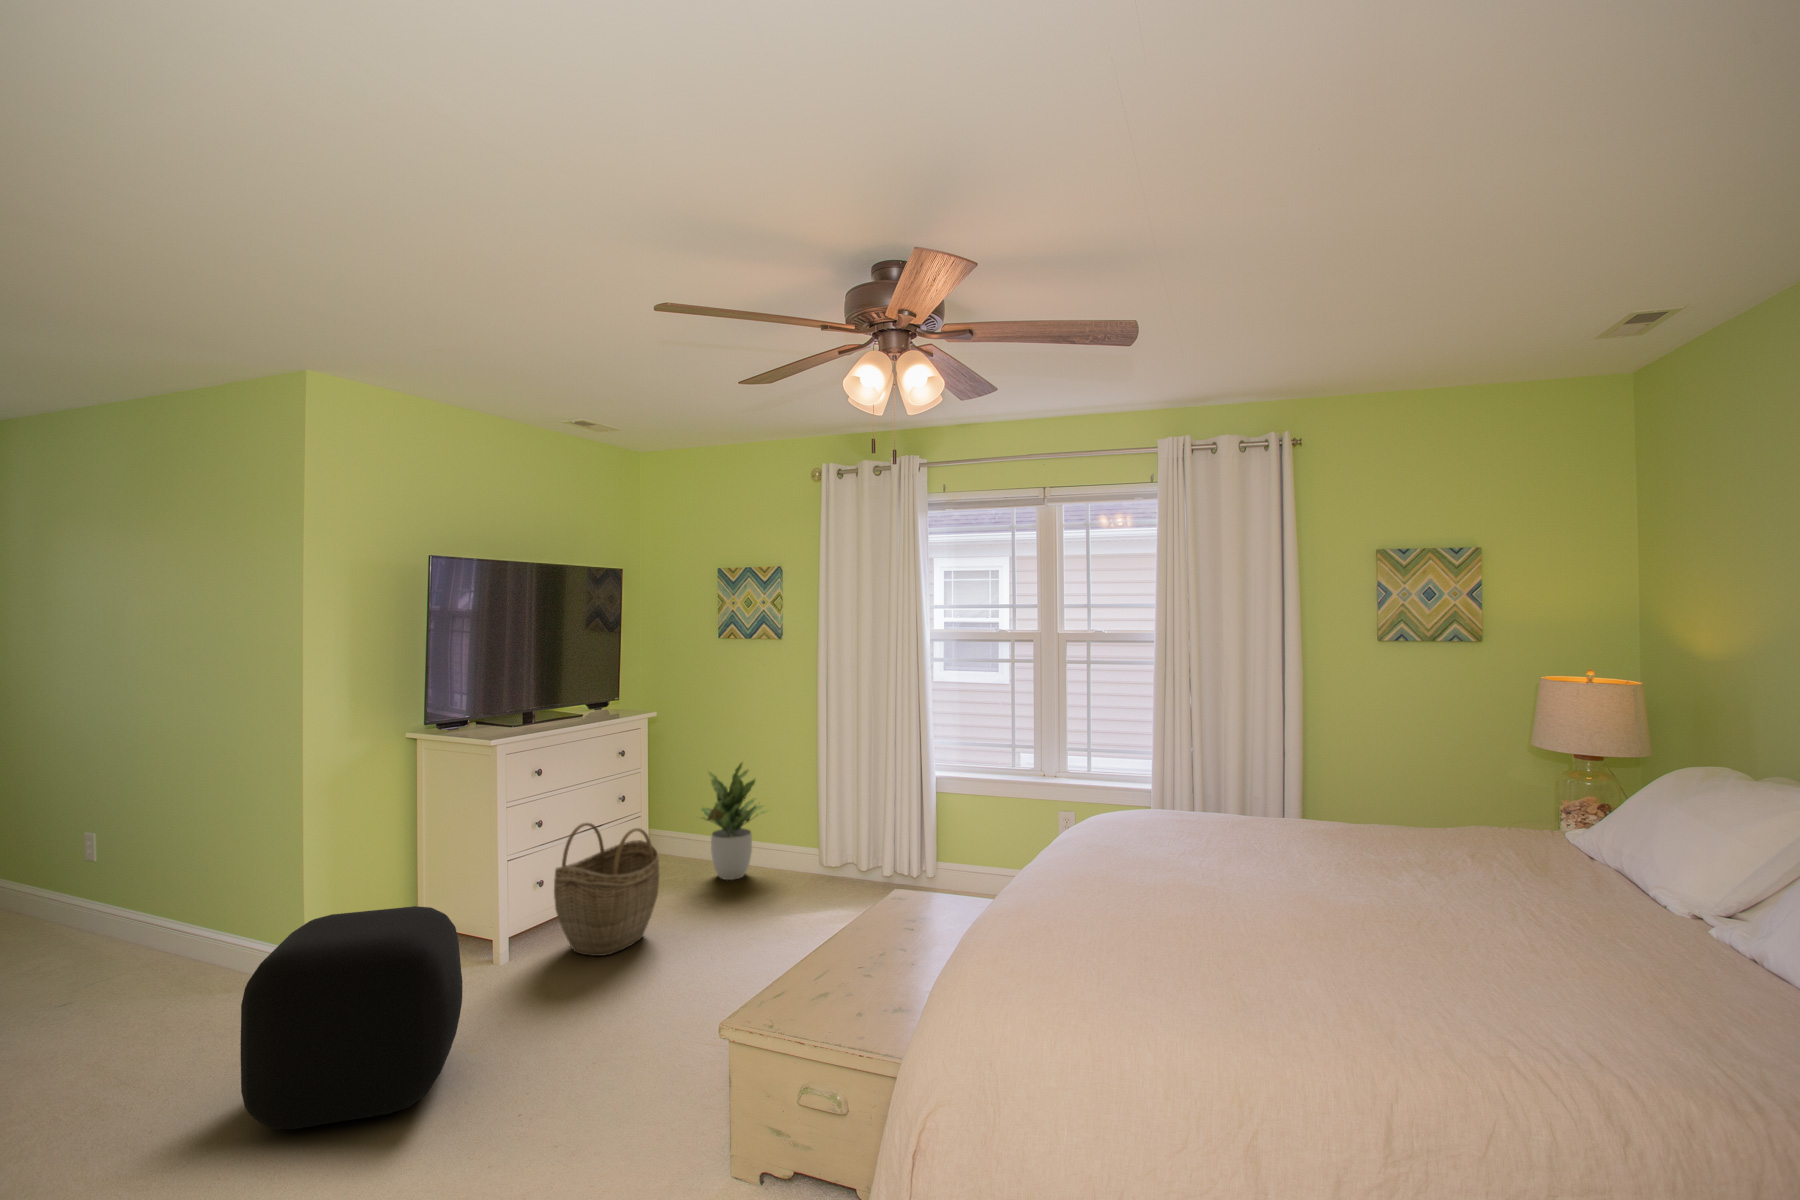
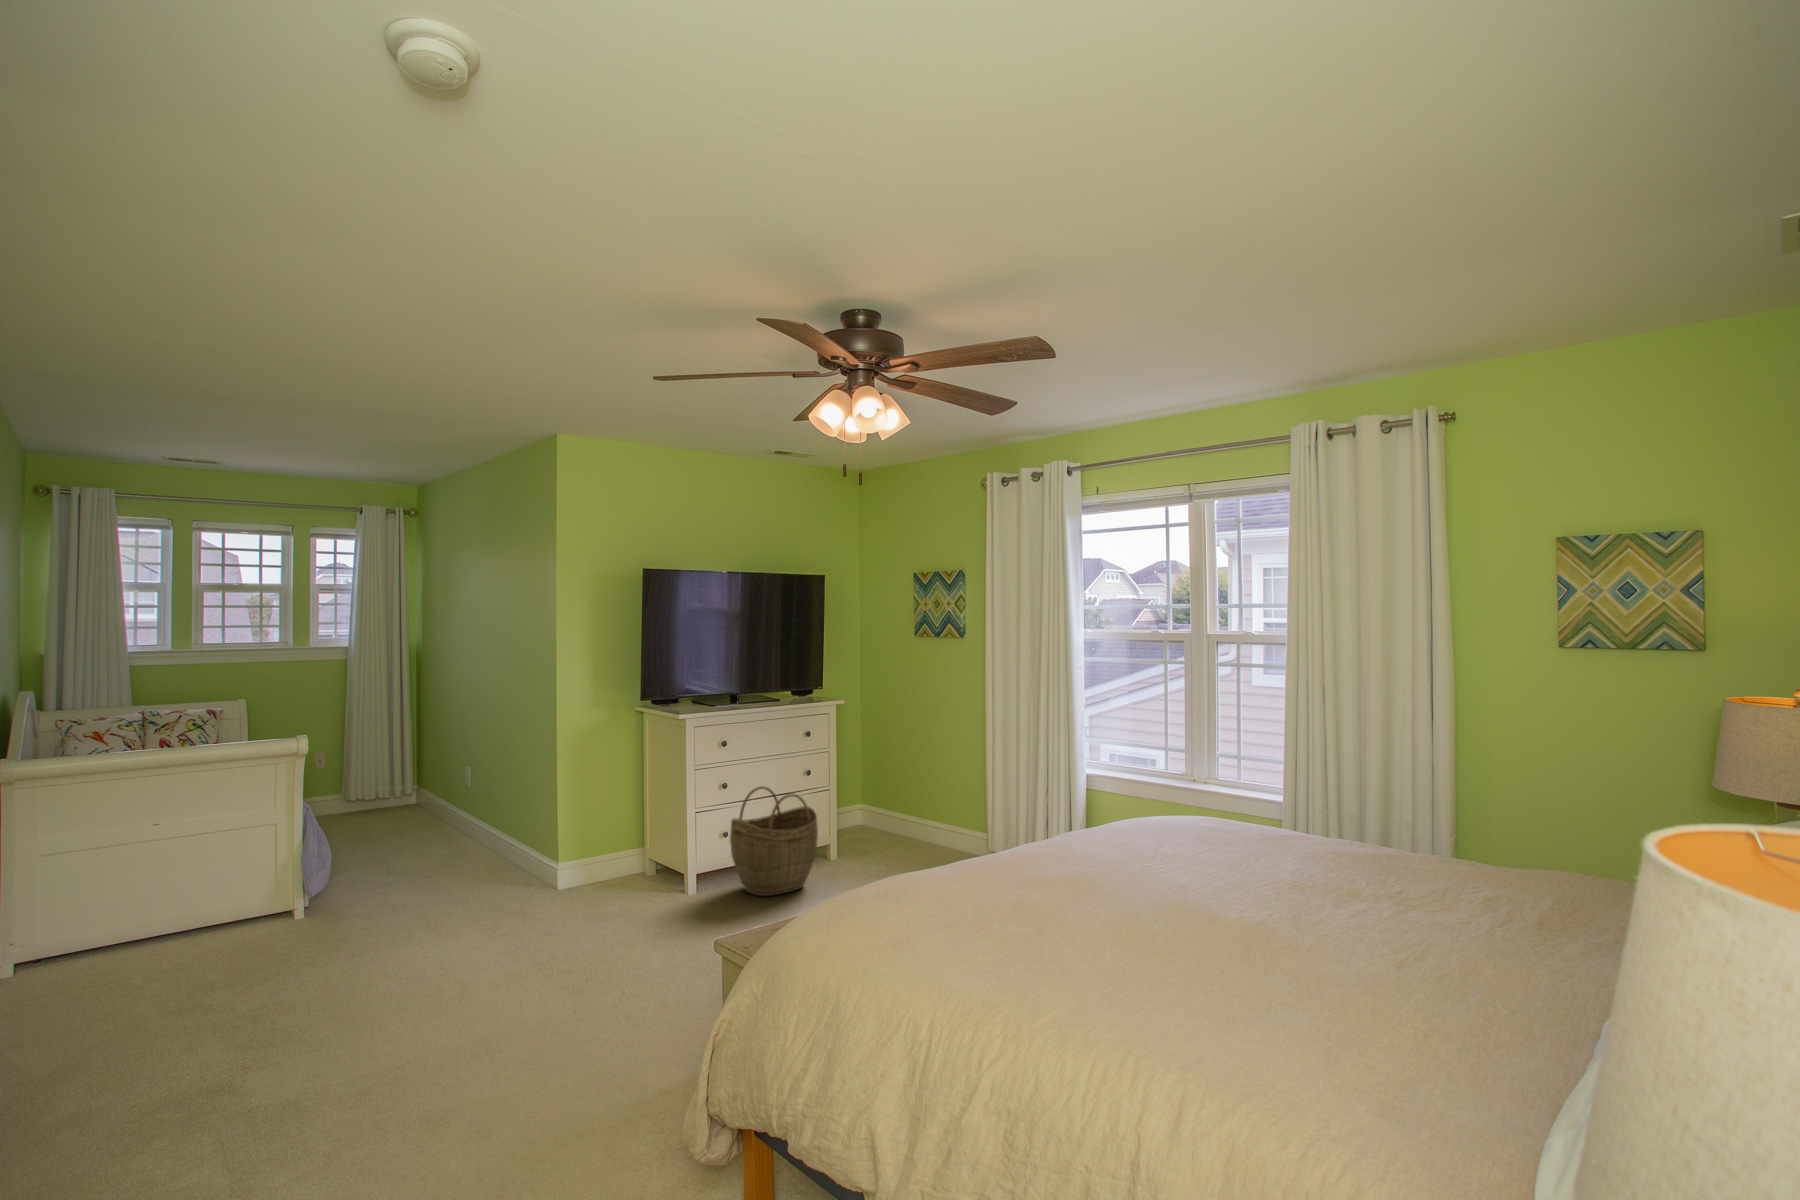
potted plant: present [702,763,767,880] -> none [878,750,946,856]
ottoman: present [241,906,462,1129] -> none [471,824,621,967]

